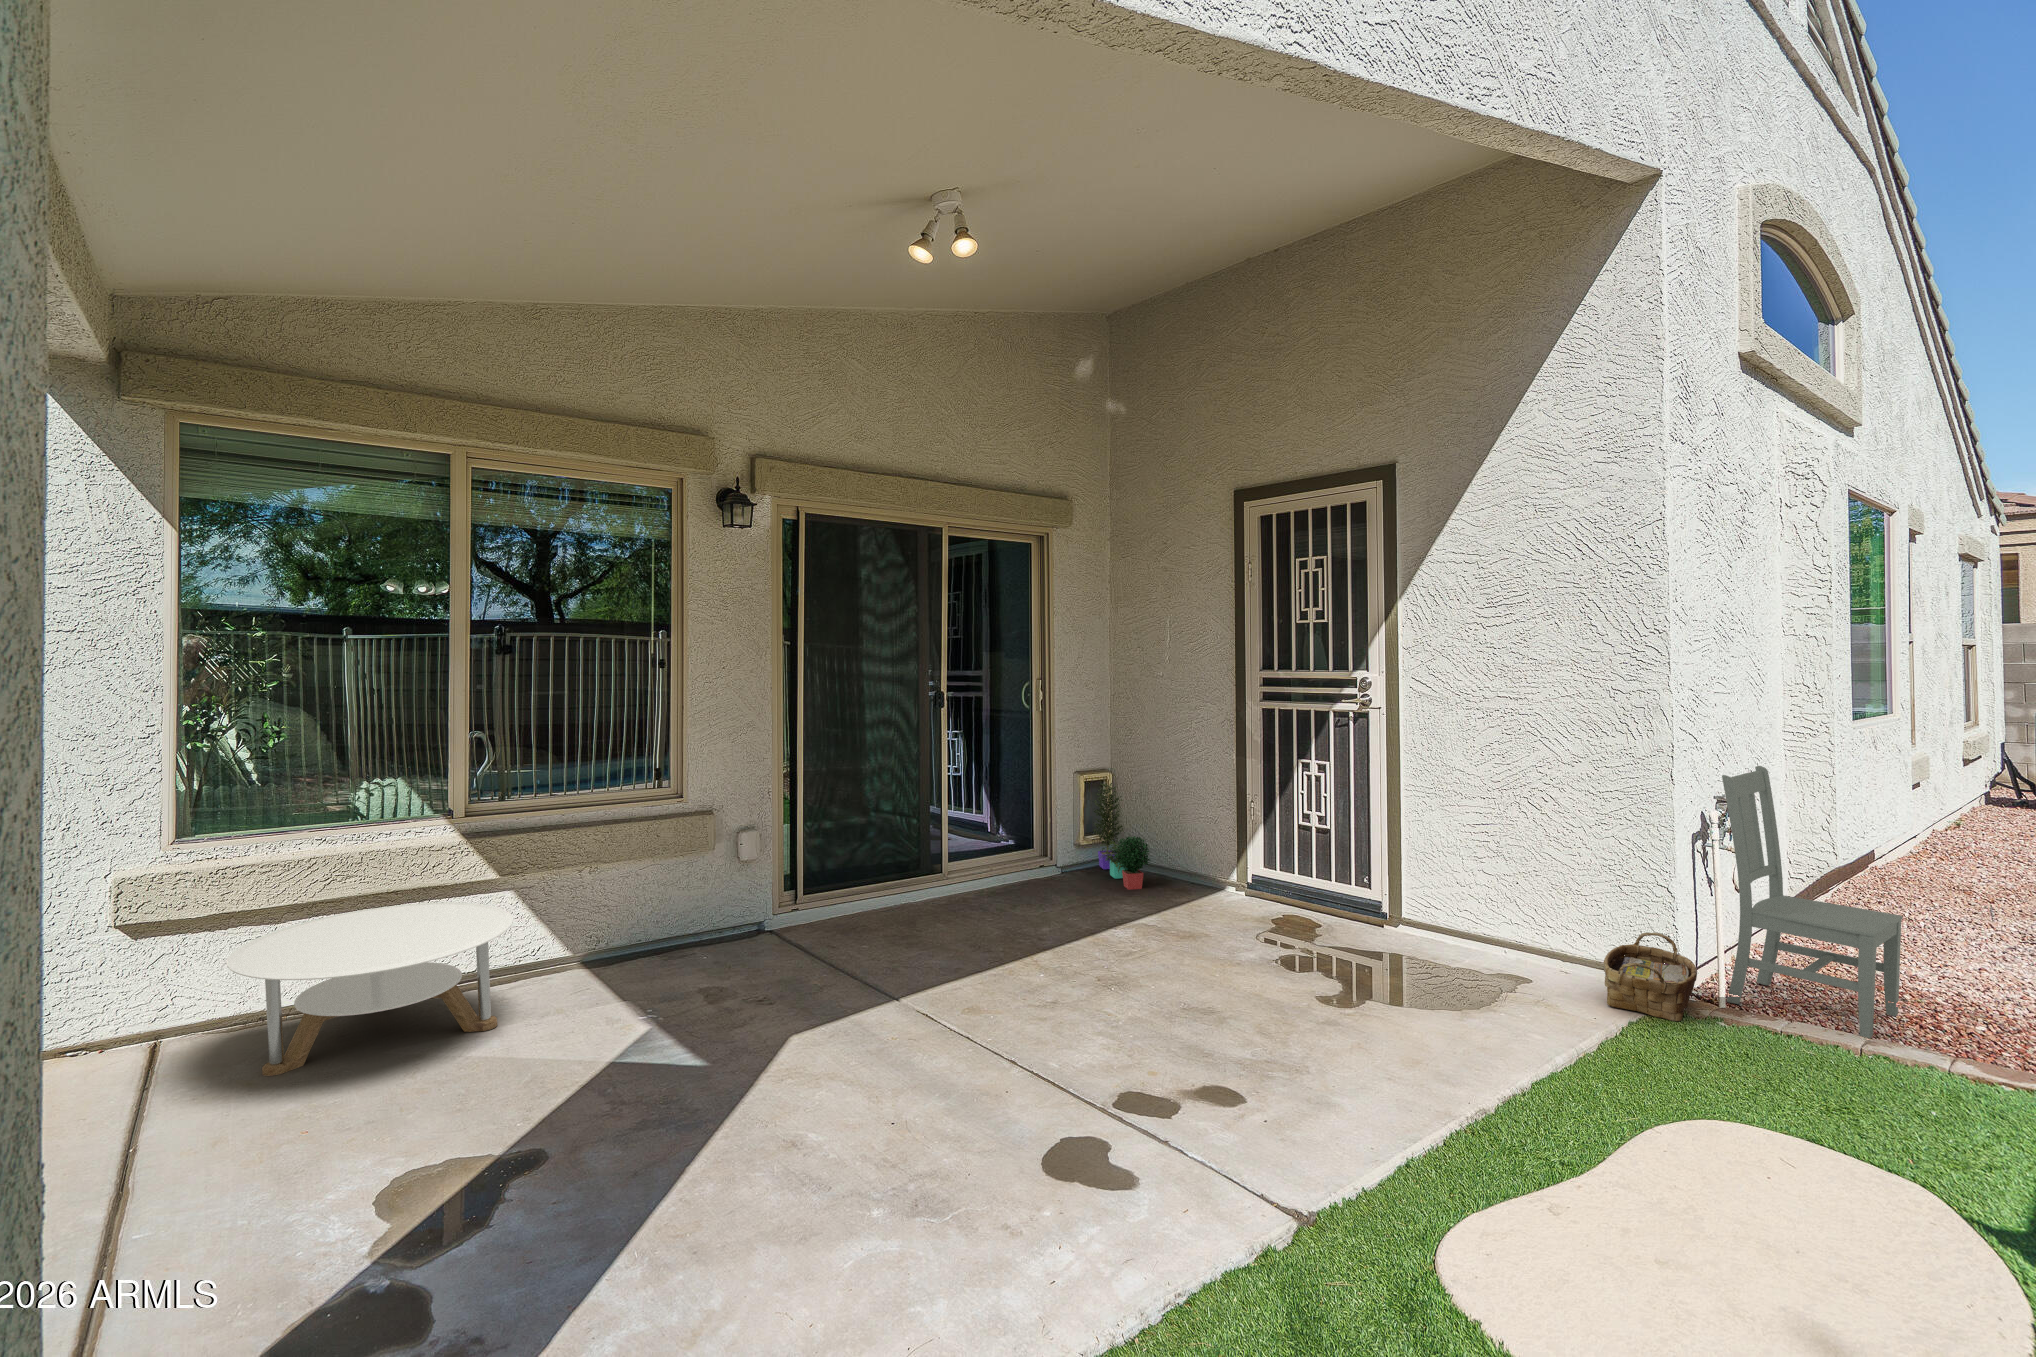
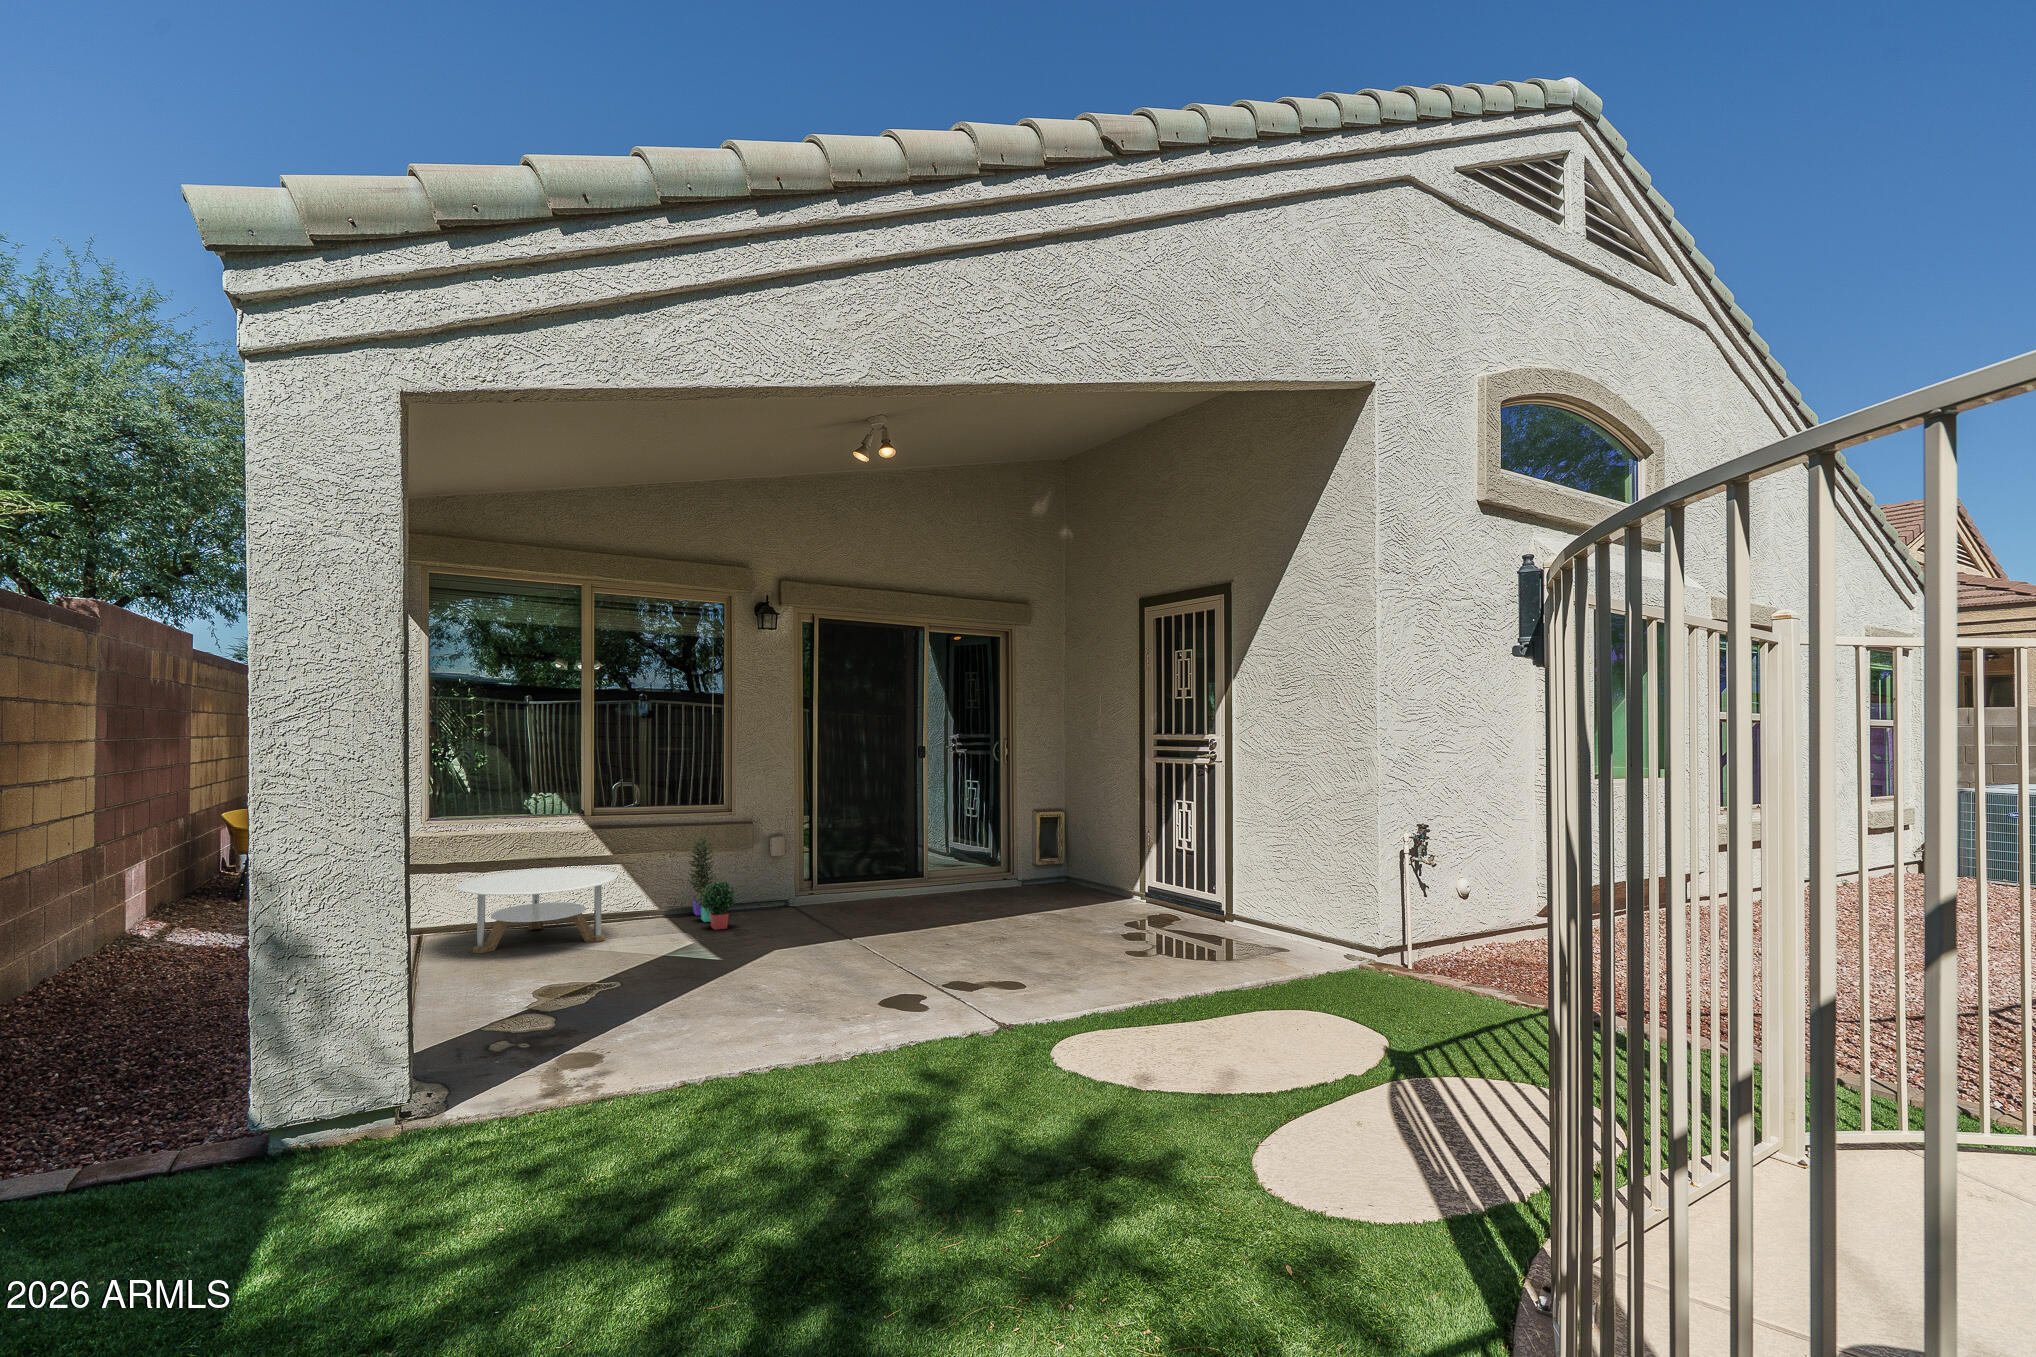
chair: present [1722,766,1903,1038] -> none [1394,803,1511,982]
potted plant: present [1094,783,1150,890] -> present [688,836,735,930]
woven basket: present [1604,932,1697,1021] -> none [1312,915,1375,970]

